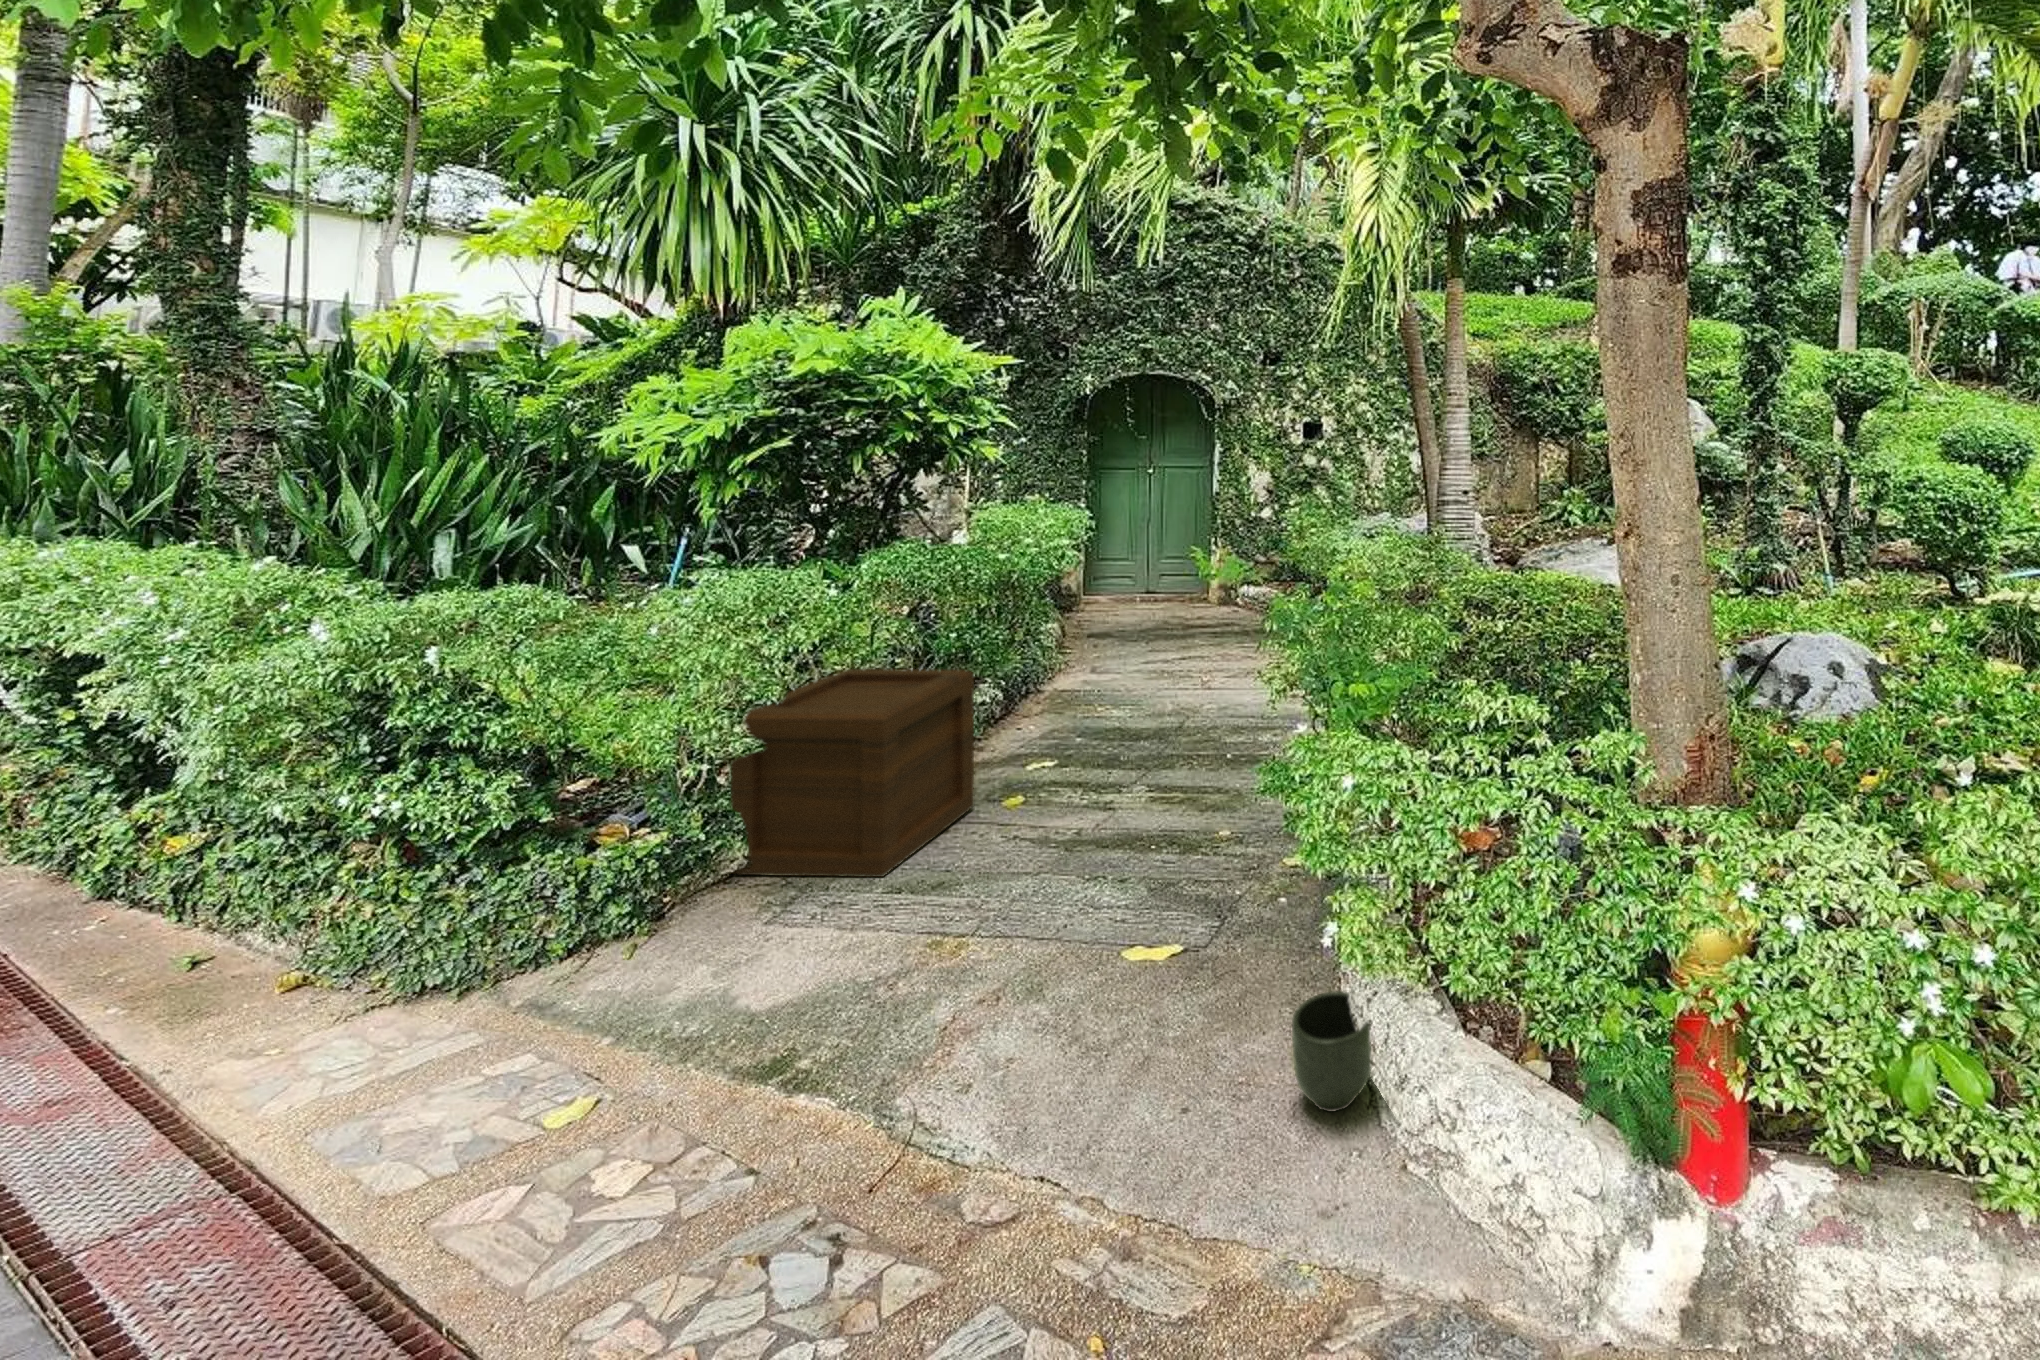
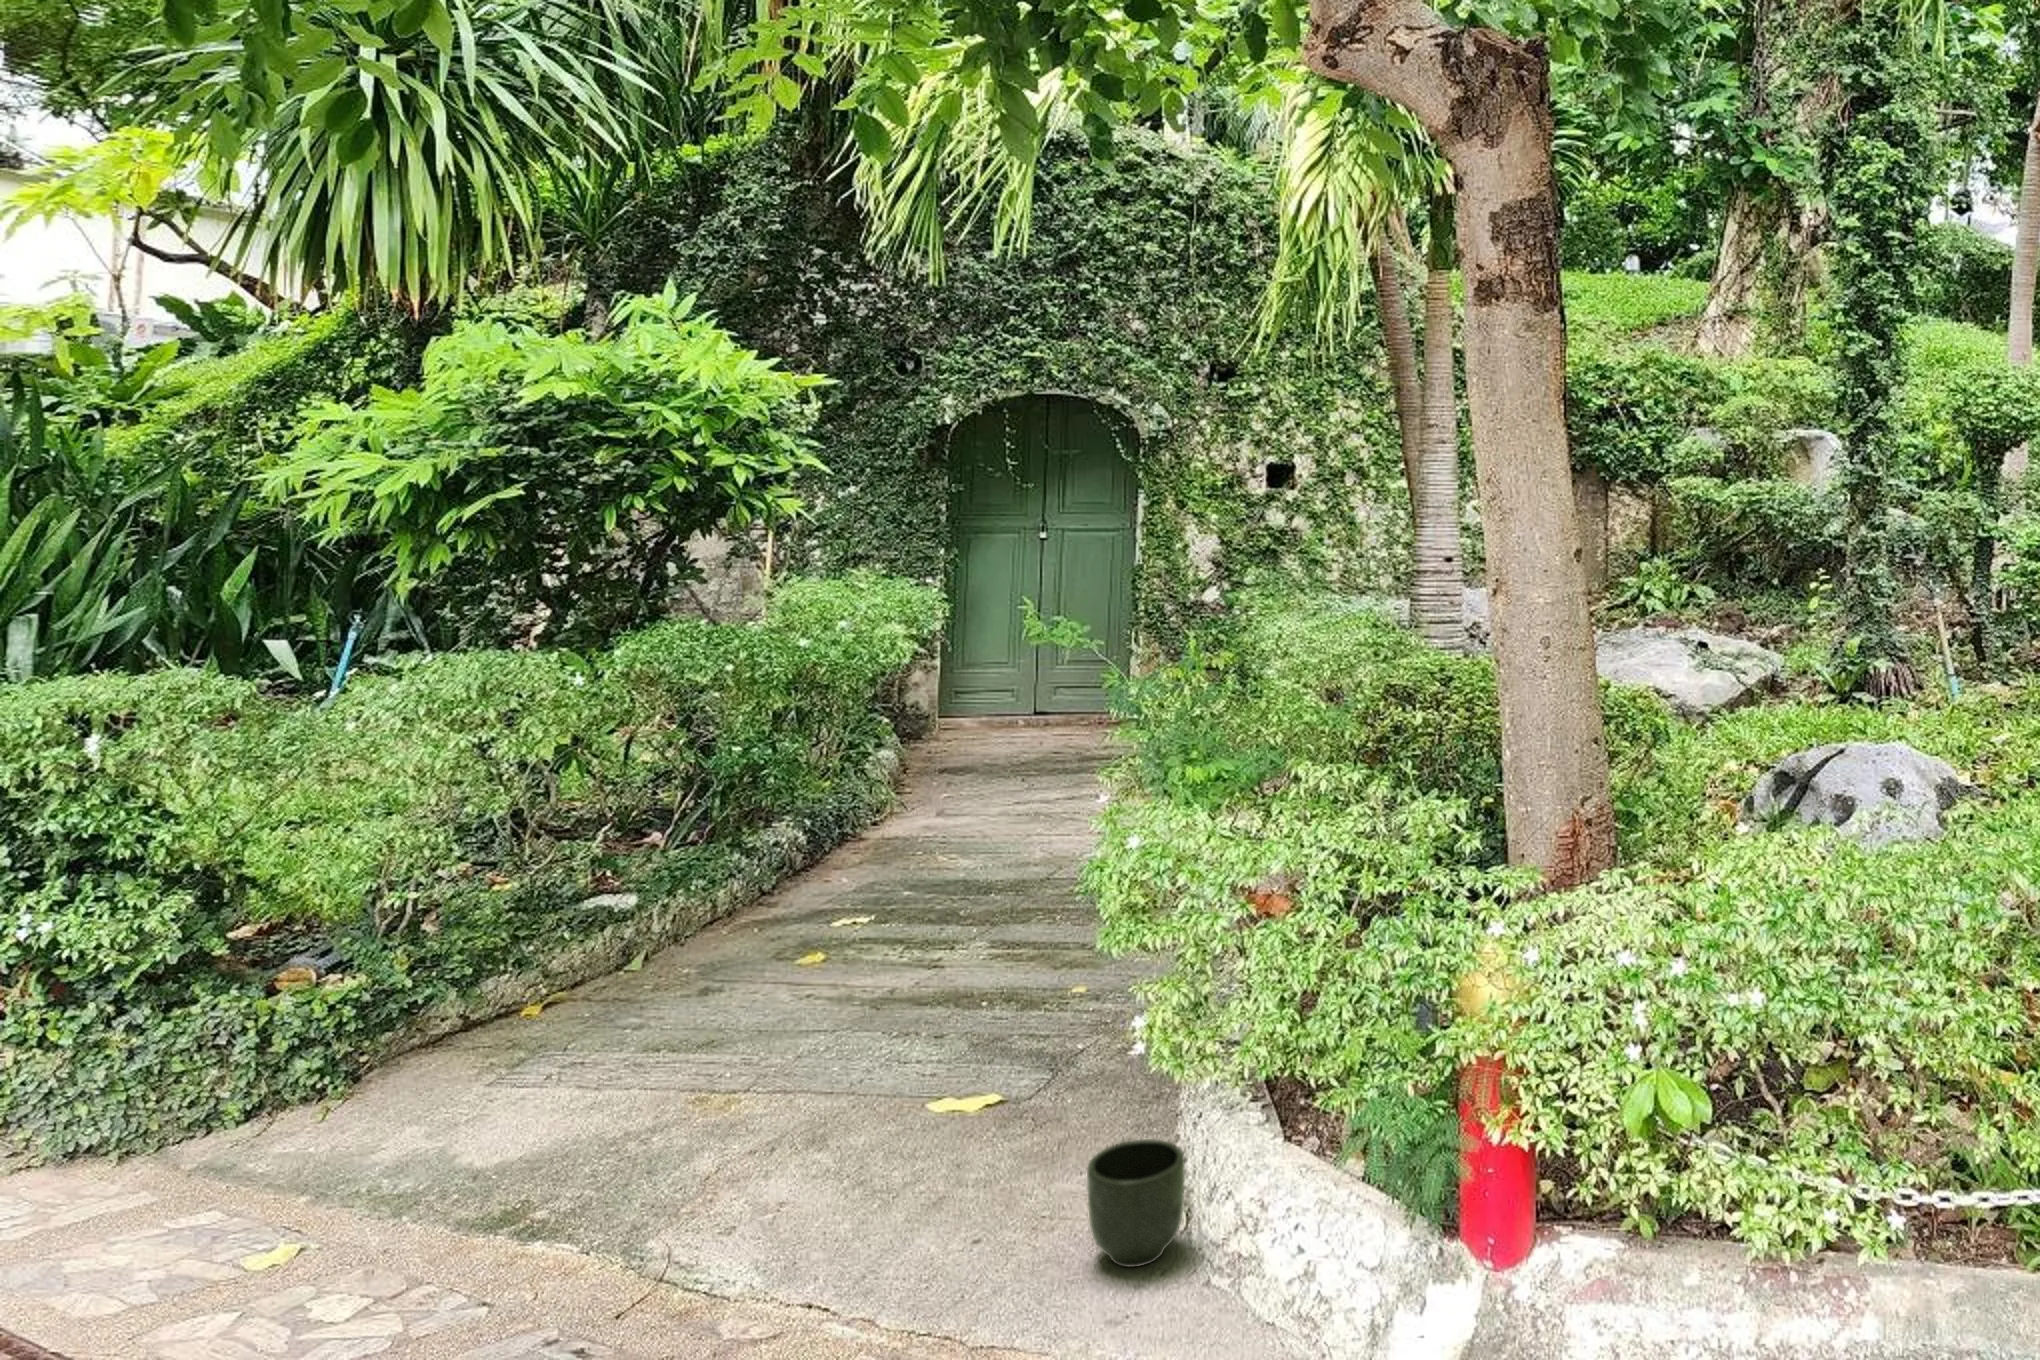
wooden crate: present [731,669,974,877] -> none [440,789,754,1048]

